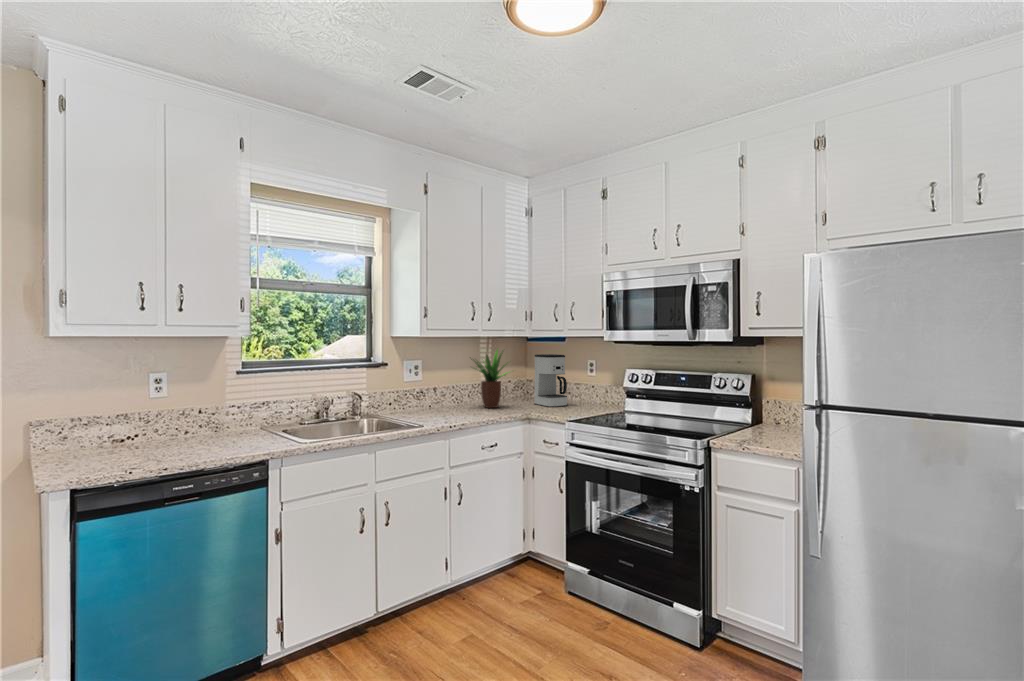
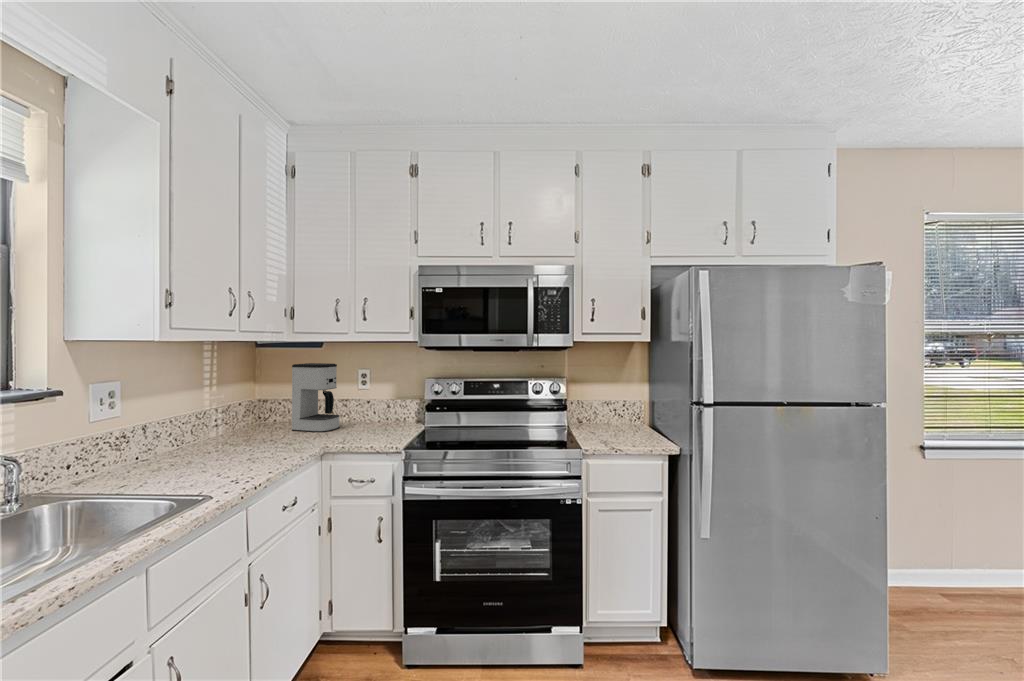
potted plant: present [471,350,507,408] -> none [201,356,276,446]

